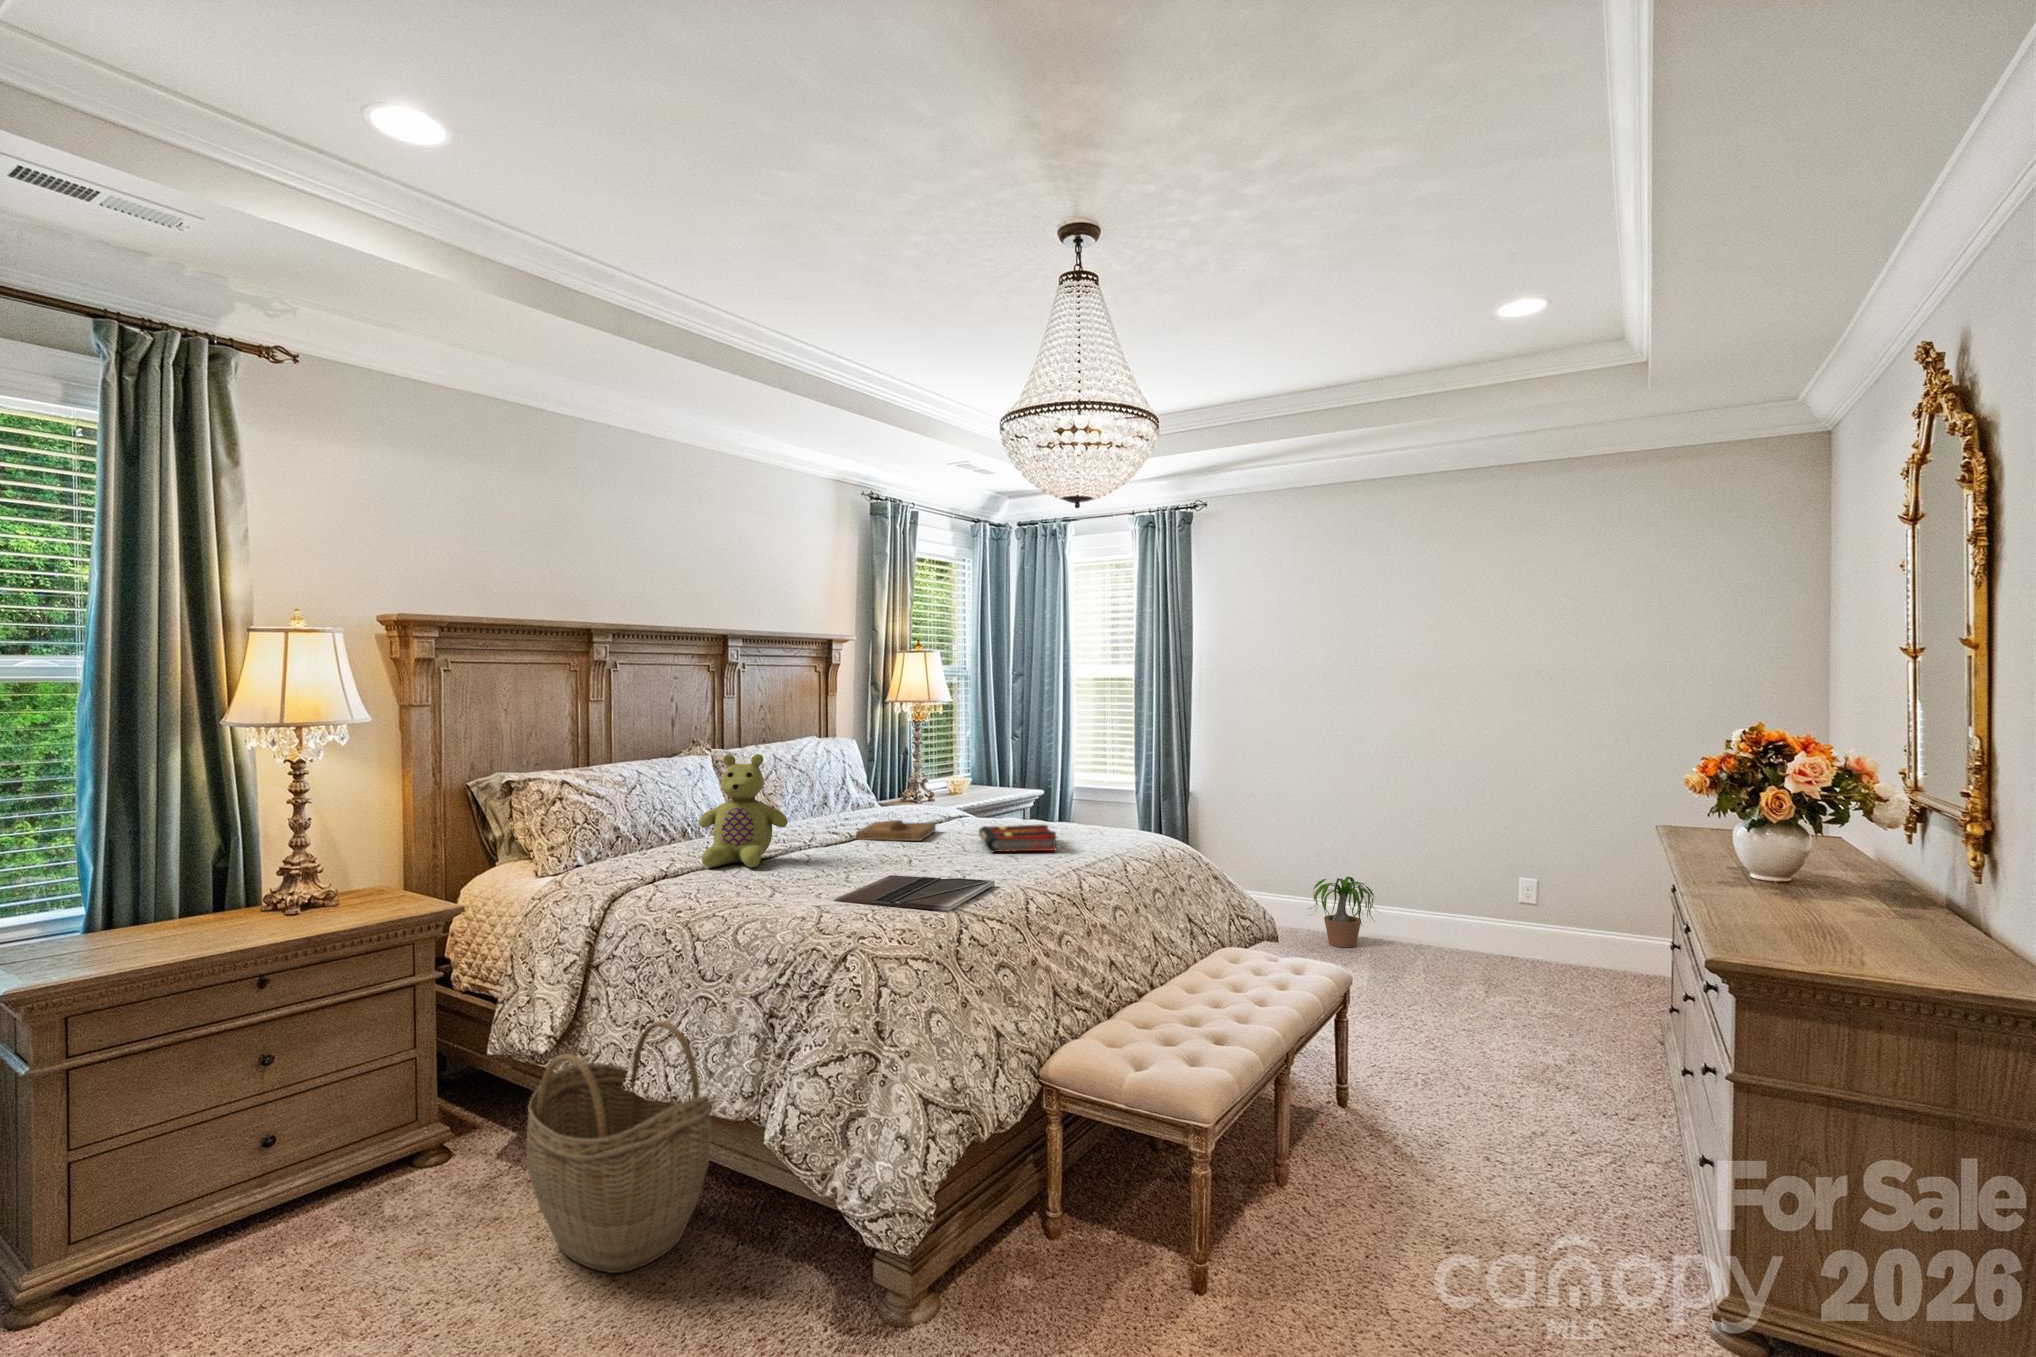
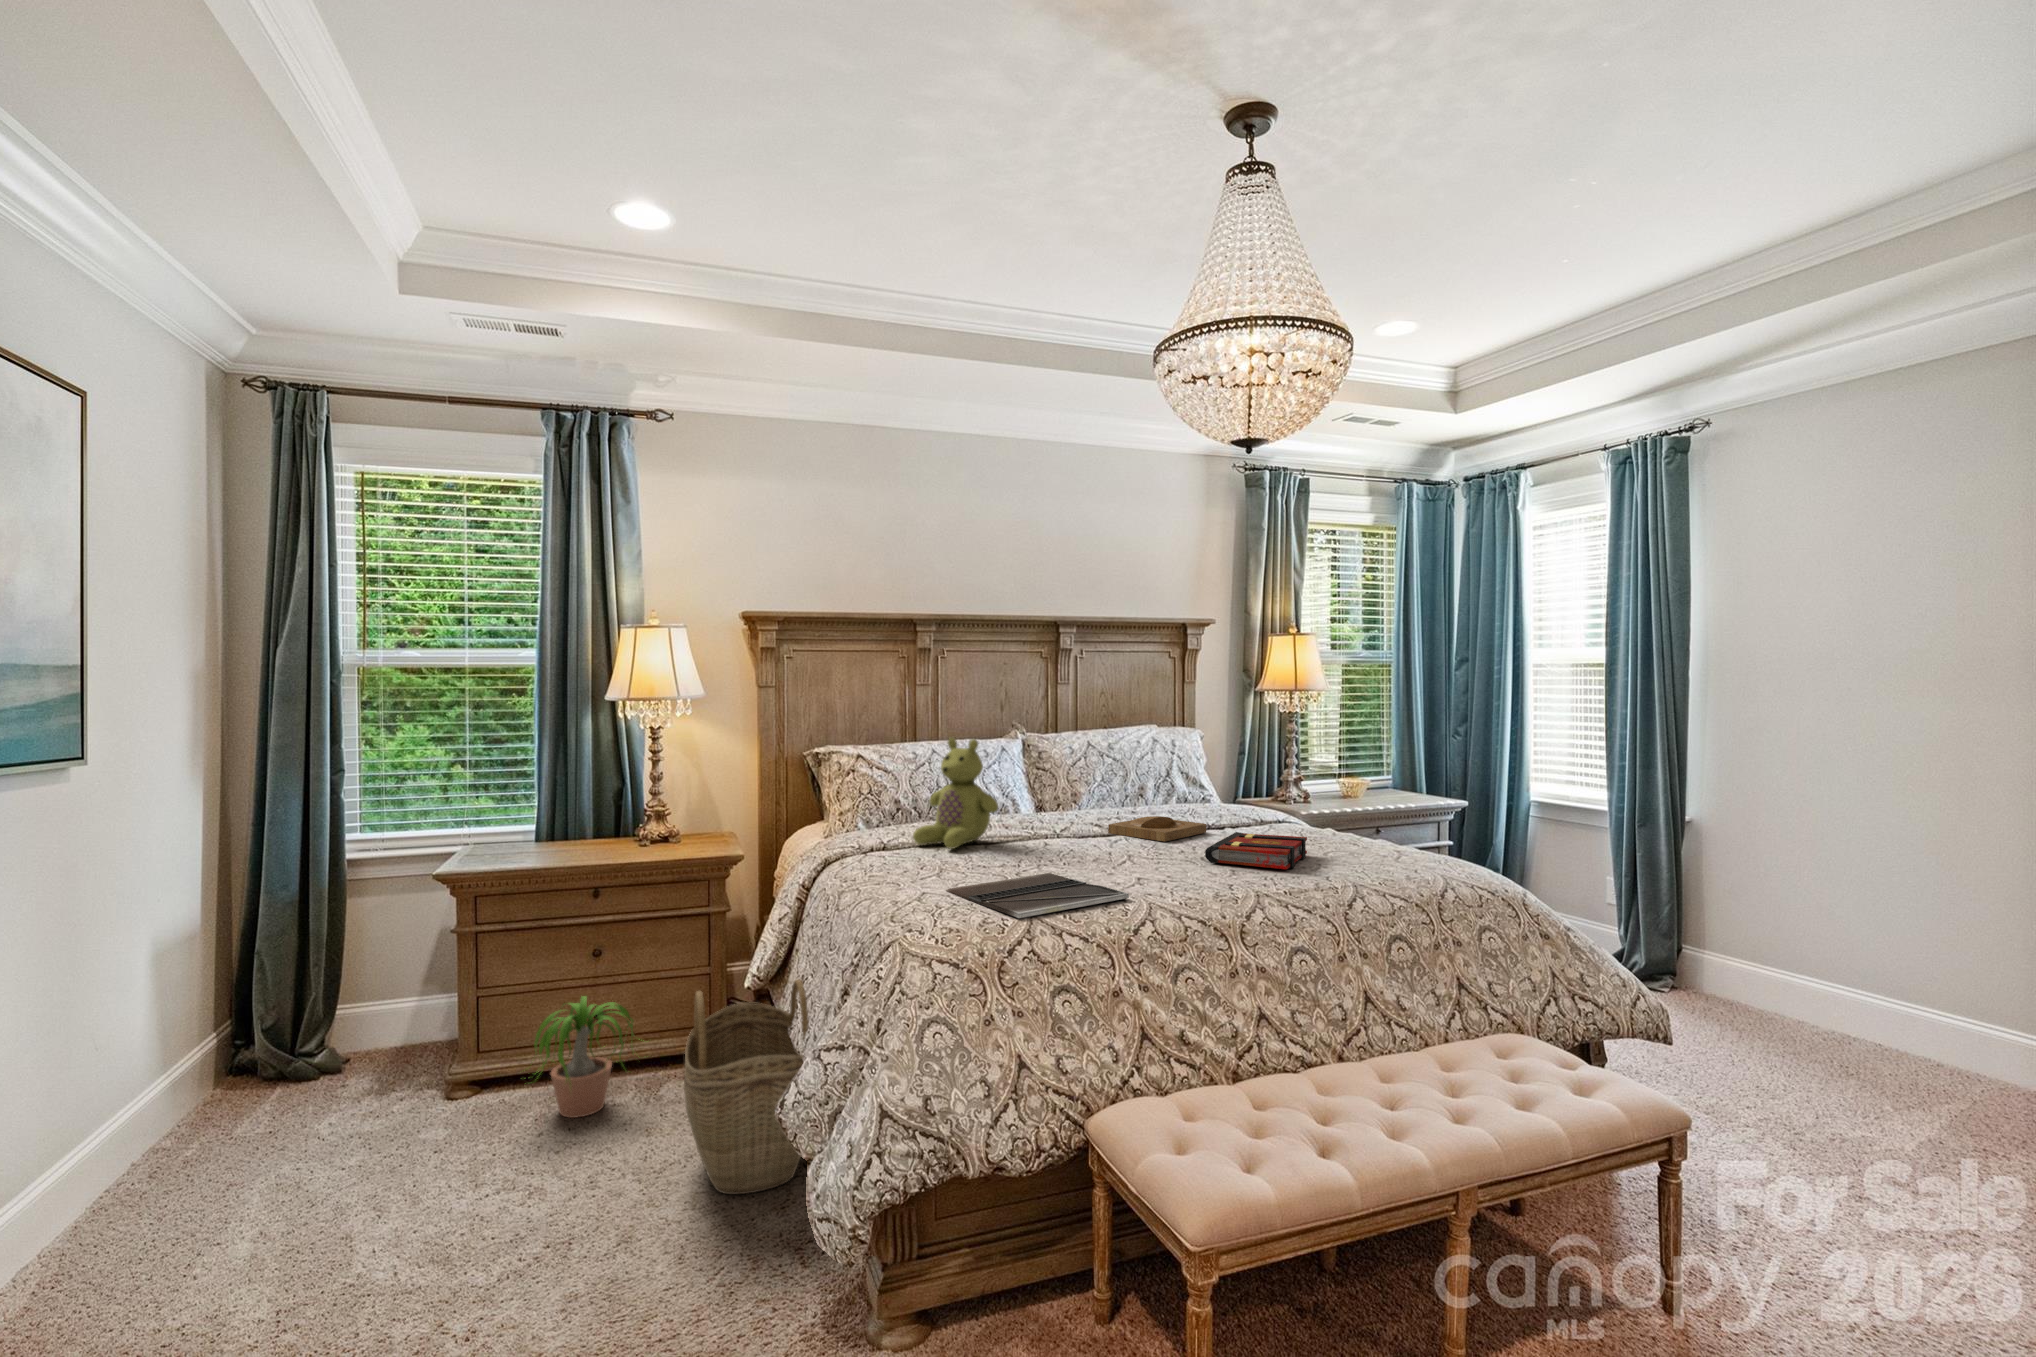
potted plant: present [1314,877,1377,947] -> present [534,996,640,1118]

